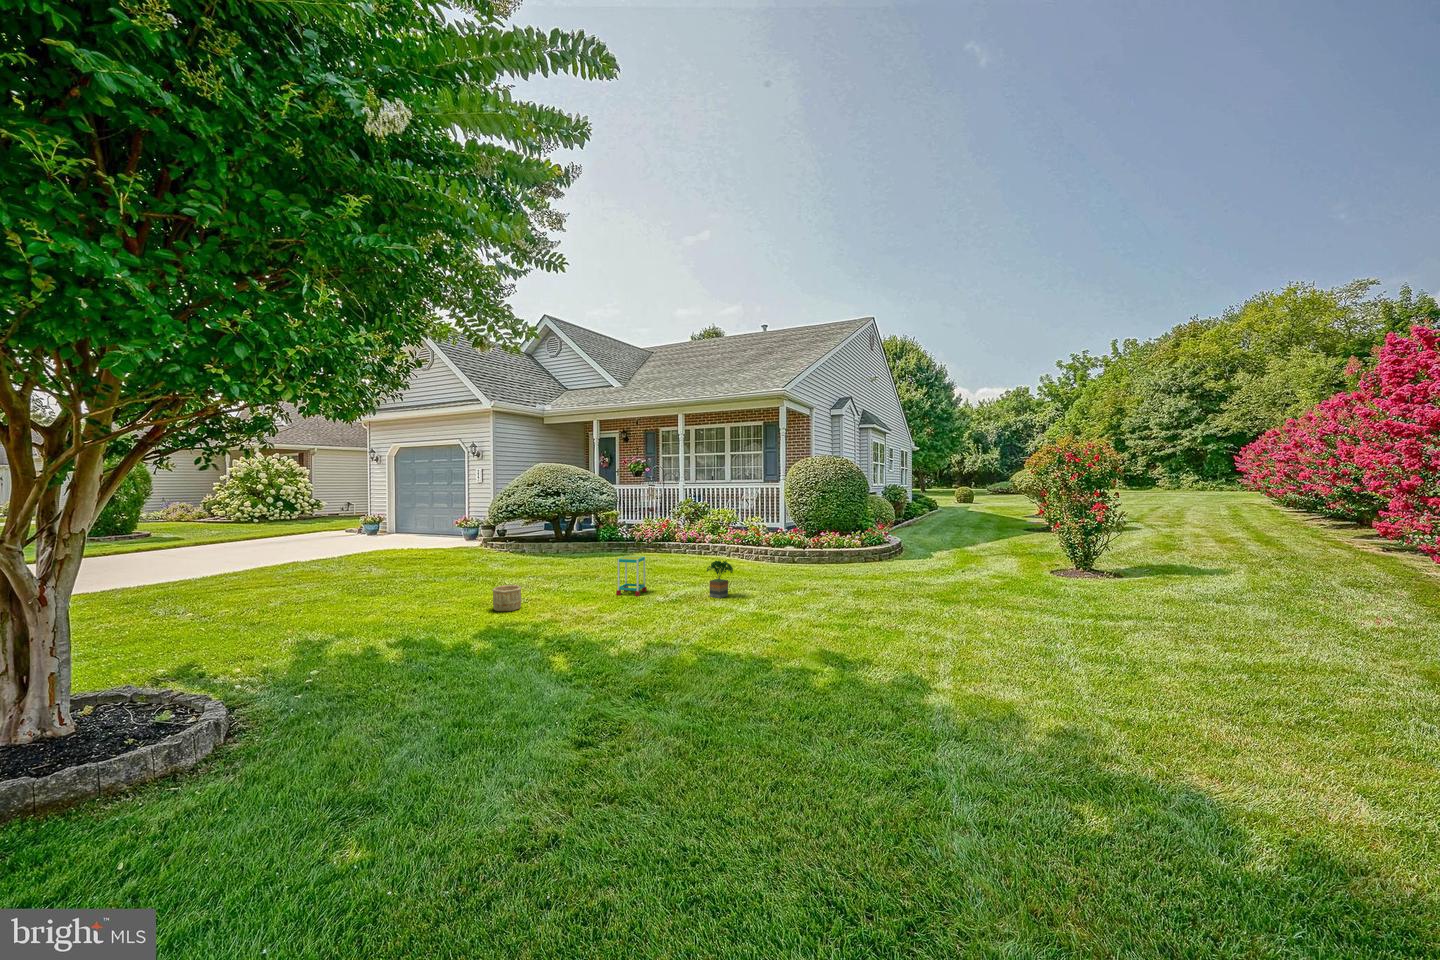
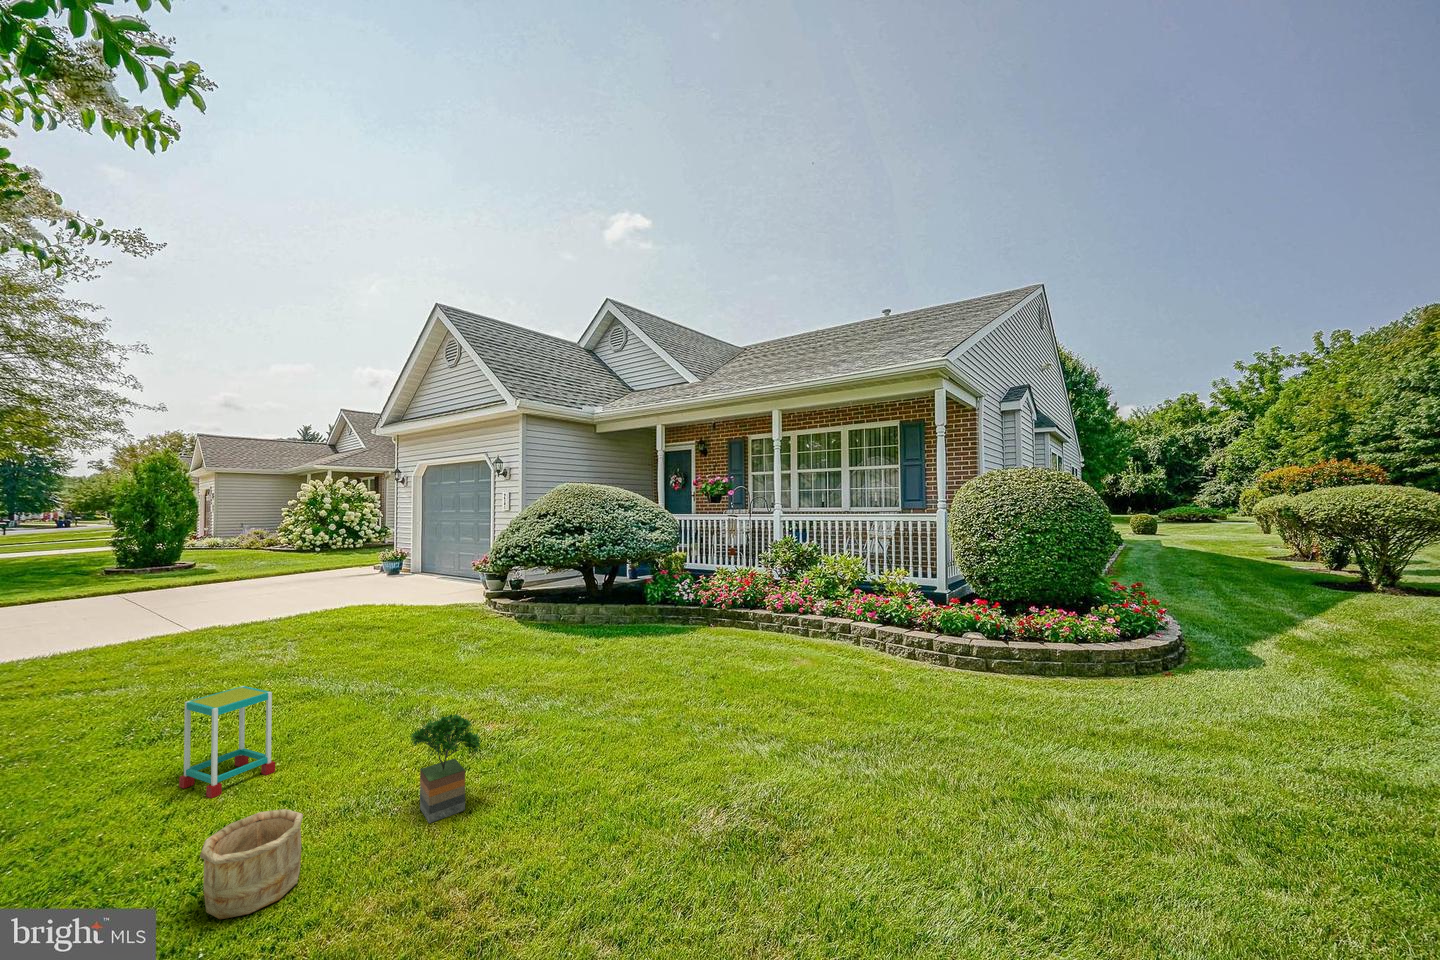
side table: present [616,556,647,596] -> present [179,686,275,798]
potted tree: present [707,561,733,598] -> present [411,714,480,823]

